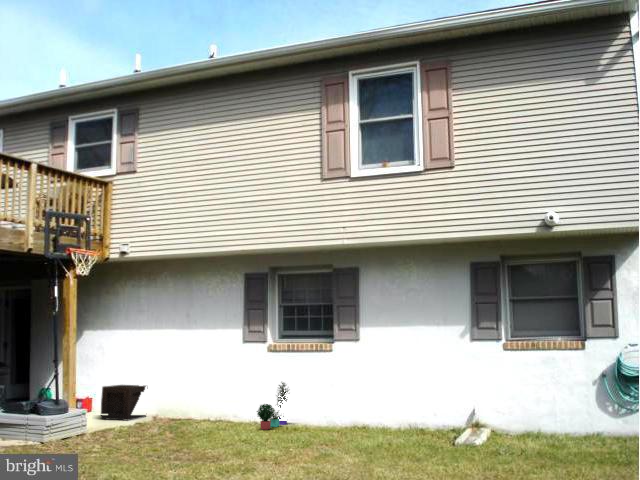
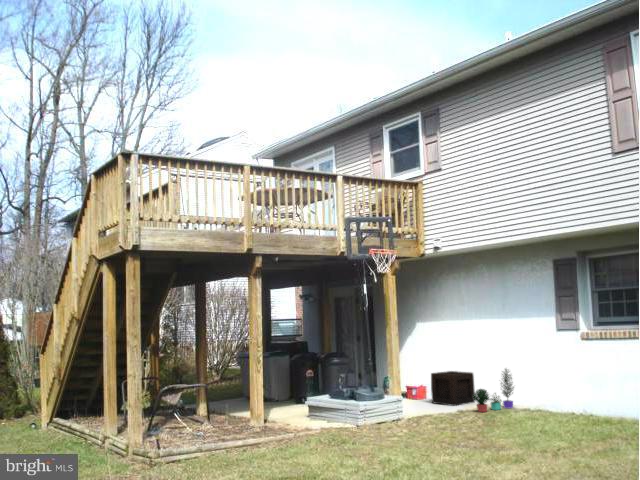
potted plant: present [257,383,289,430] -> present [473,369,514,412]

